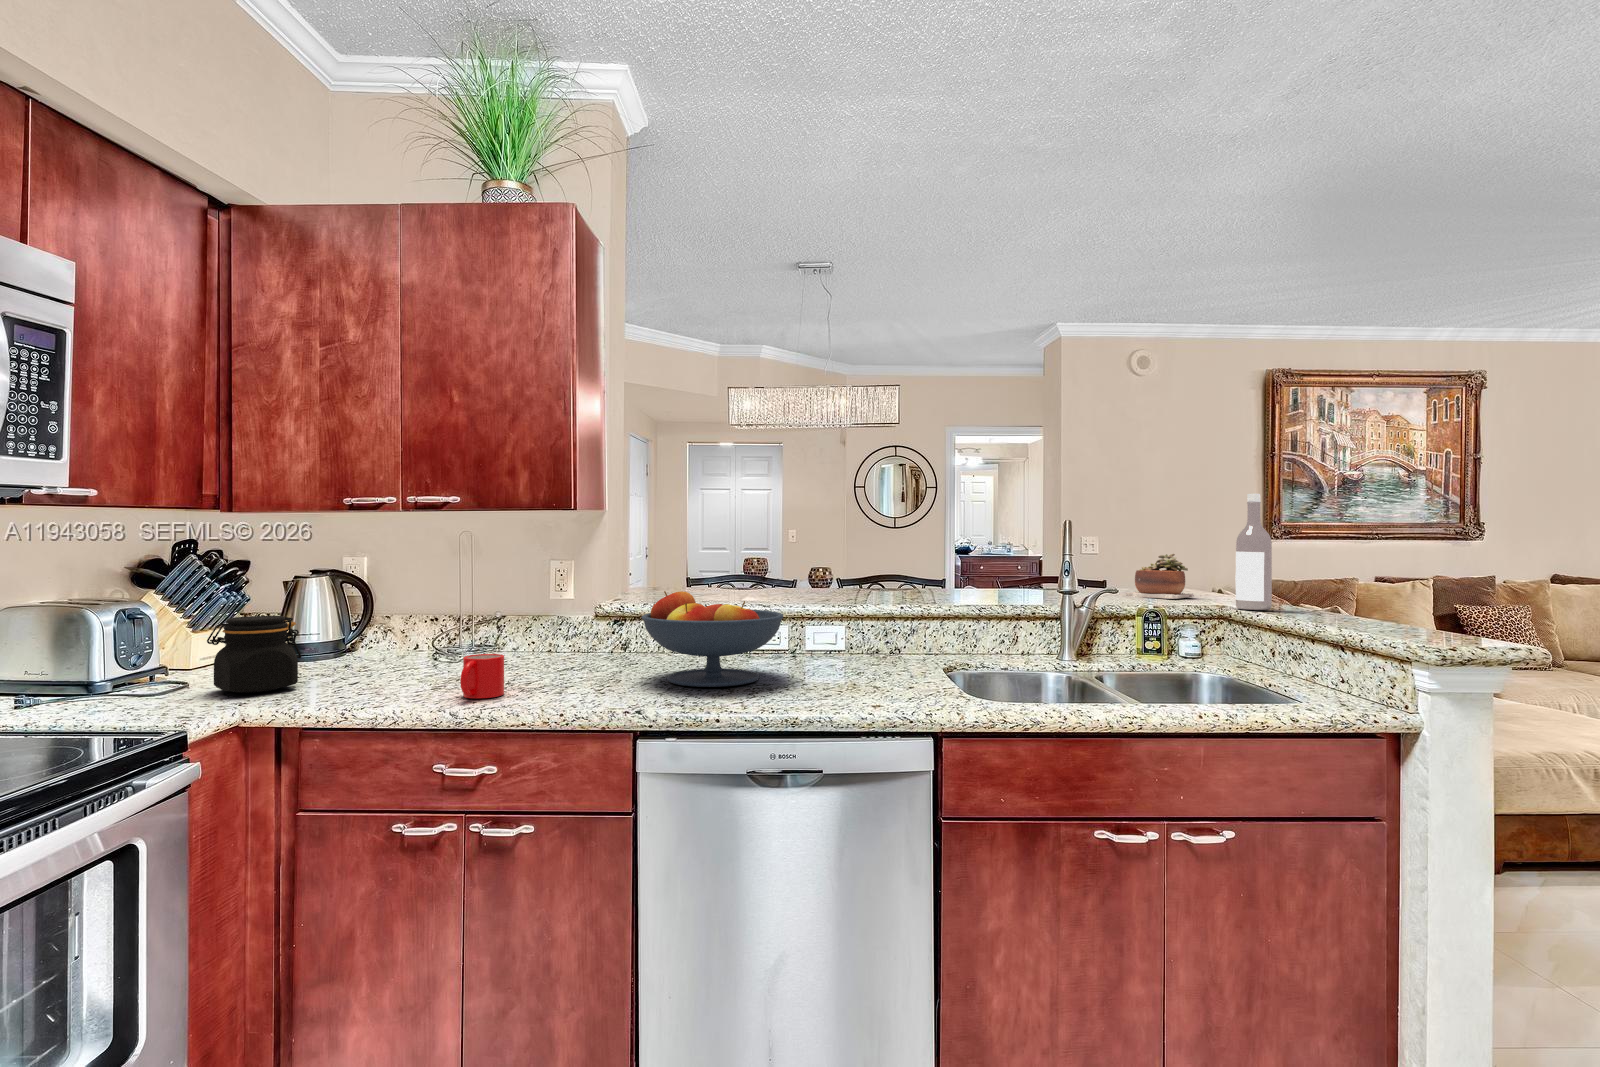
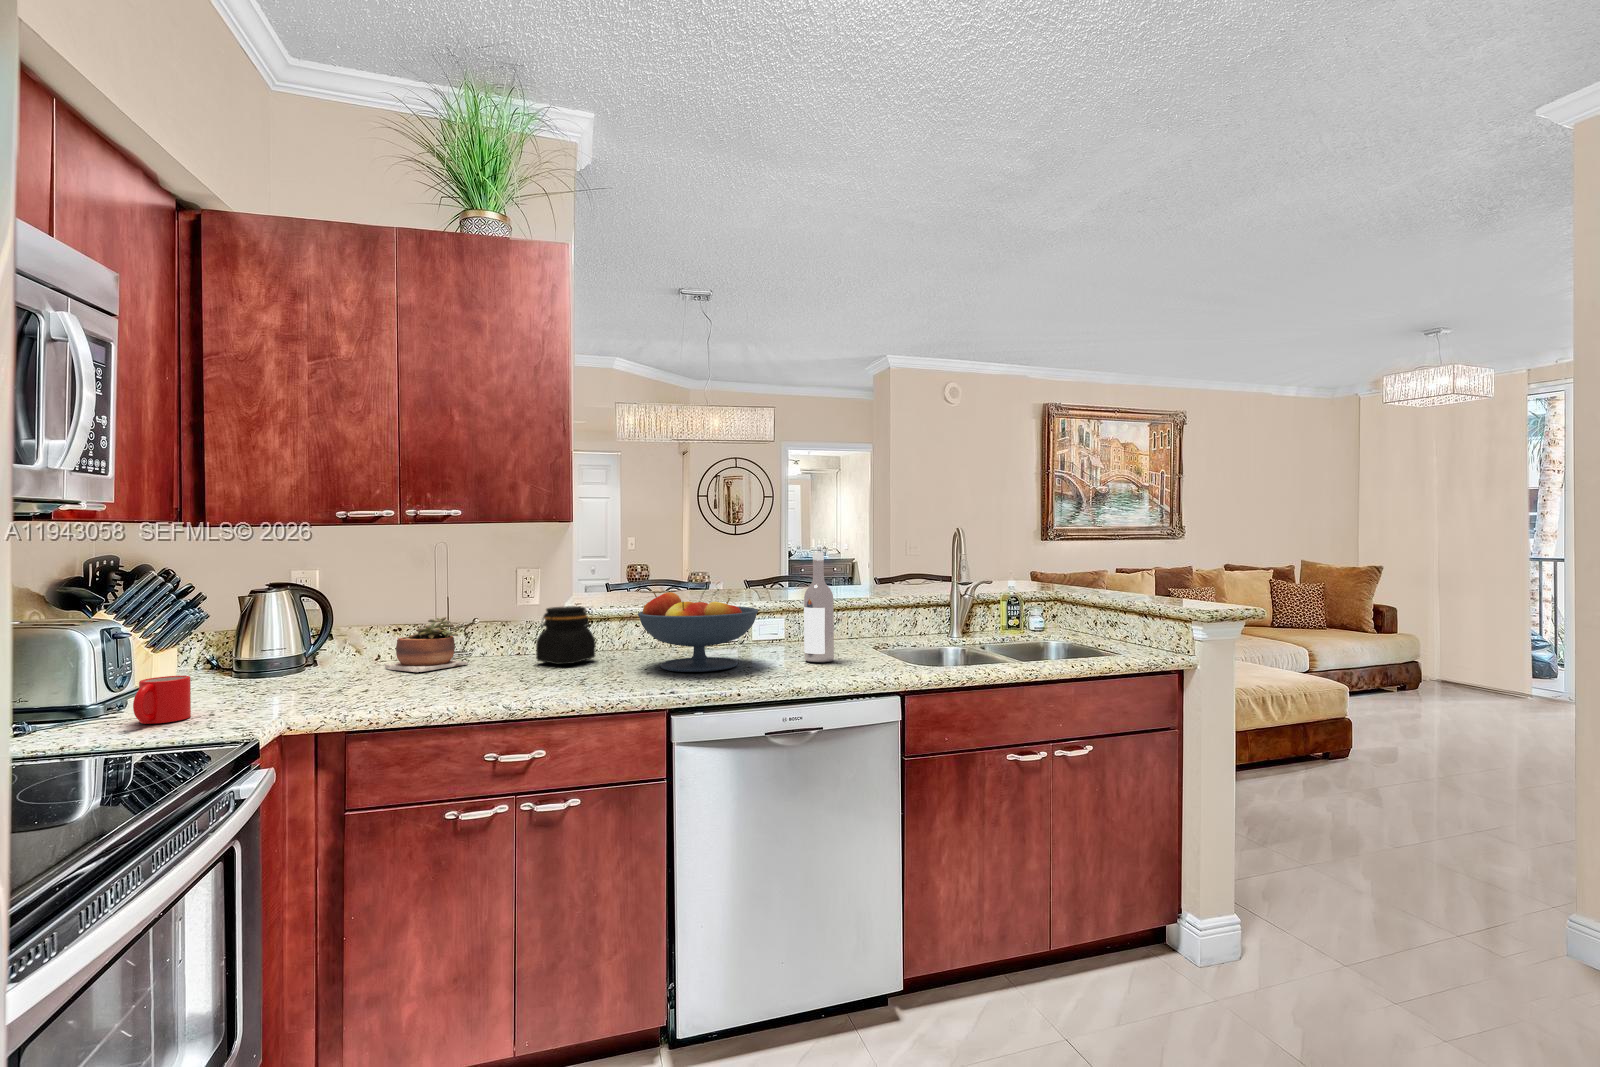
wine bottle: present [1235,494,1272,610] -> present [804,552,834,662]
succulent plant: present [1126,554,1194,599] -> present [385,617,468,672]
jar: present [207,616,301,693] -> present [536,606,595,664]
mug: present [460,654,504,698] -> present [133,676,191,724]

